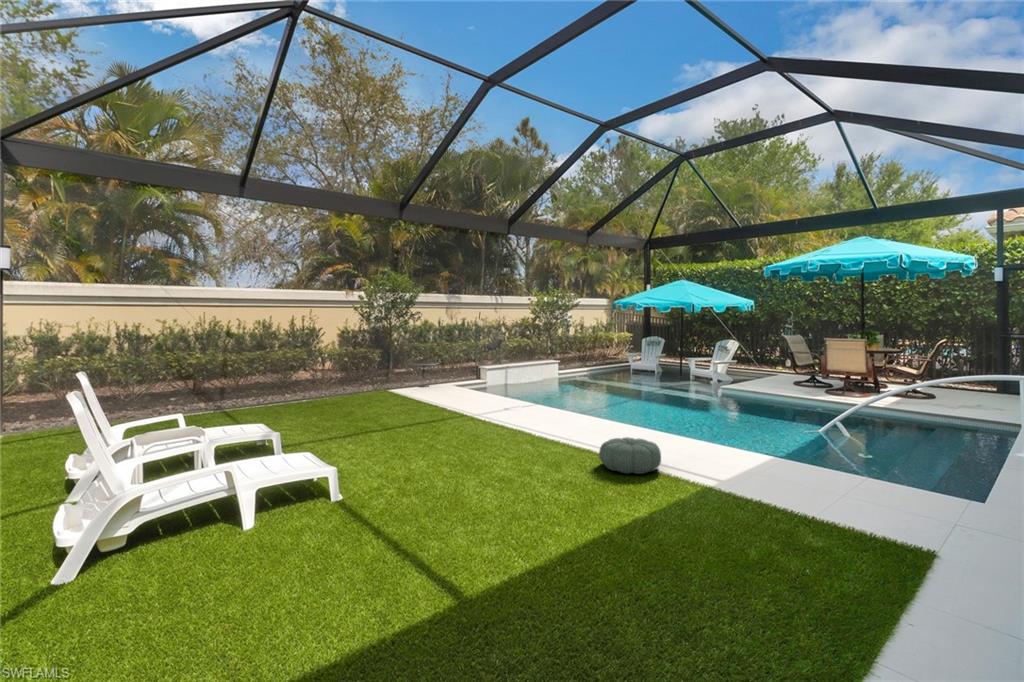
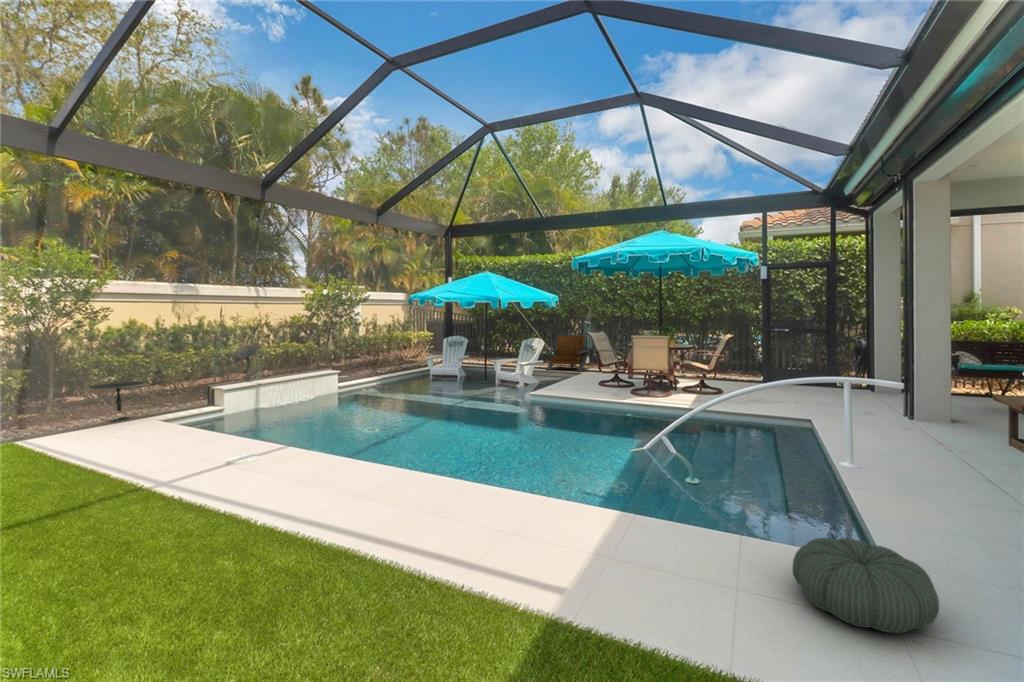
lounge chair: none [742,339,790,373] -> present [546,336,590,372]
pouf: present [599,437,661,474] -> present [792,538,939,633]

